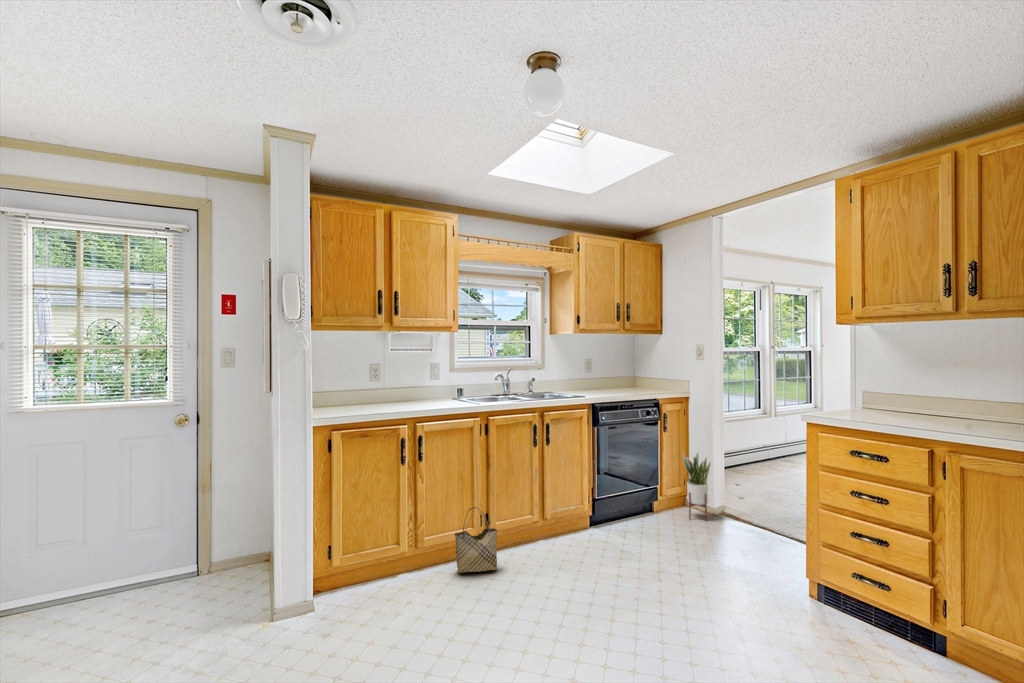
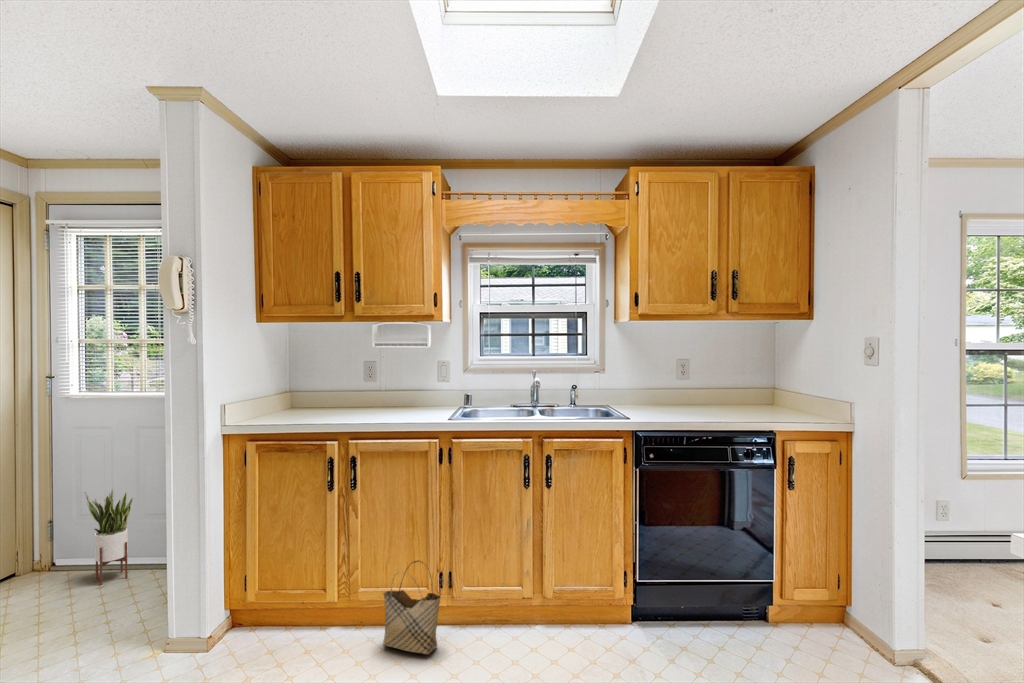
potted plant: present [682,451,711,520] -> present [84,488,133,585]

